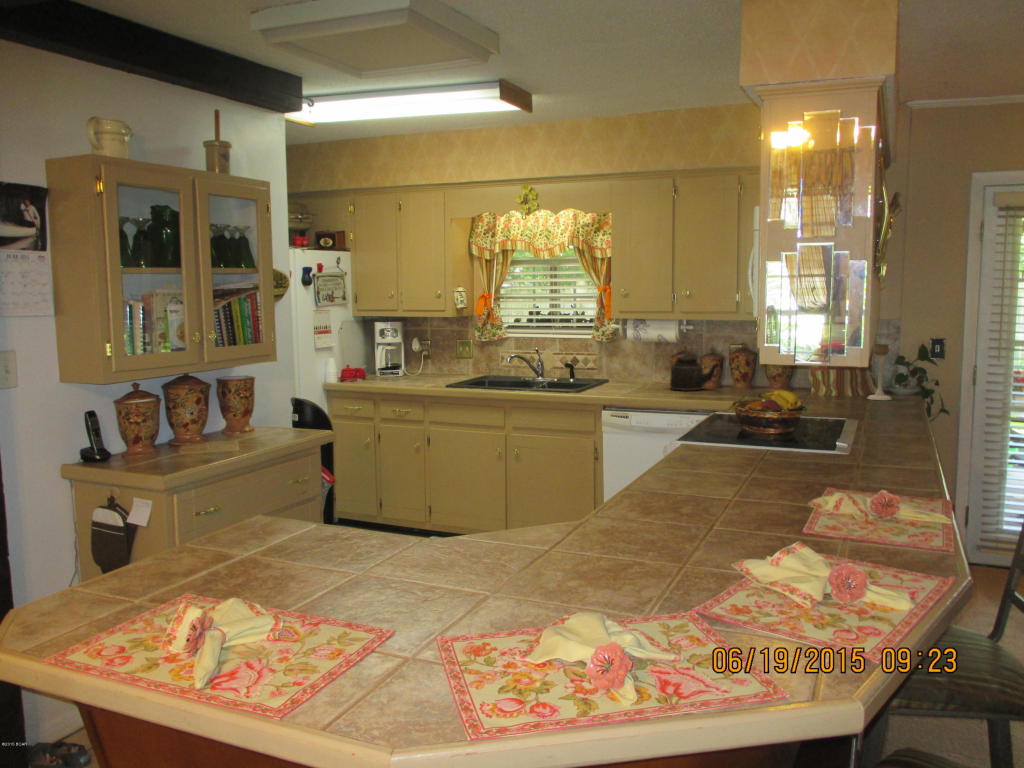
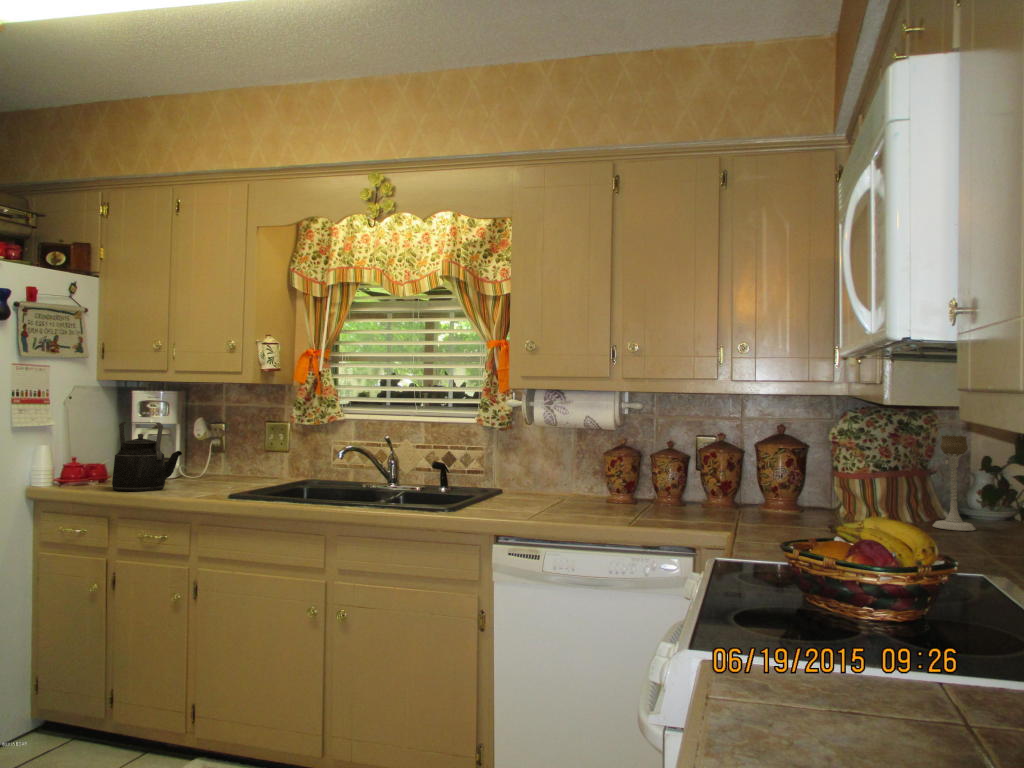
kettle: present [670,353,718,391] -> present [112,422,182,491]

